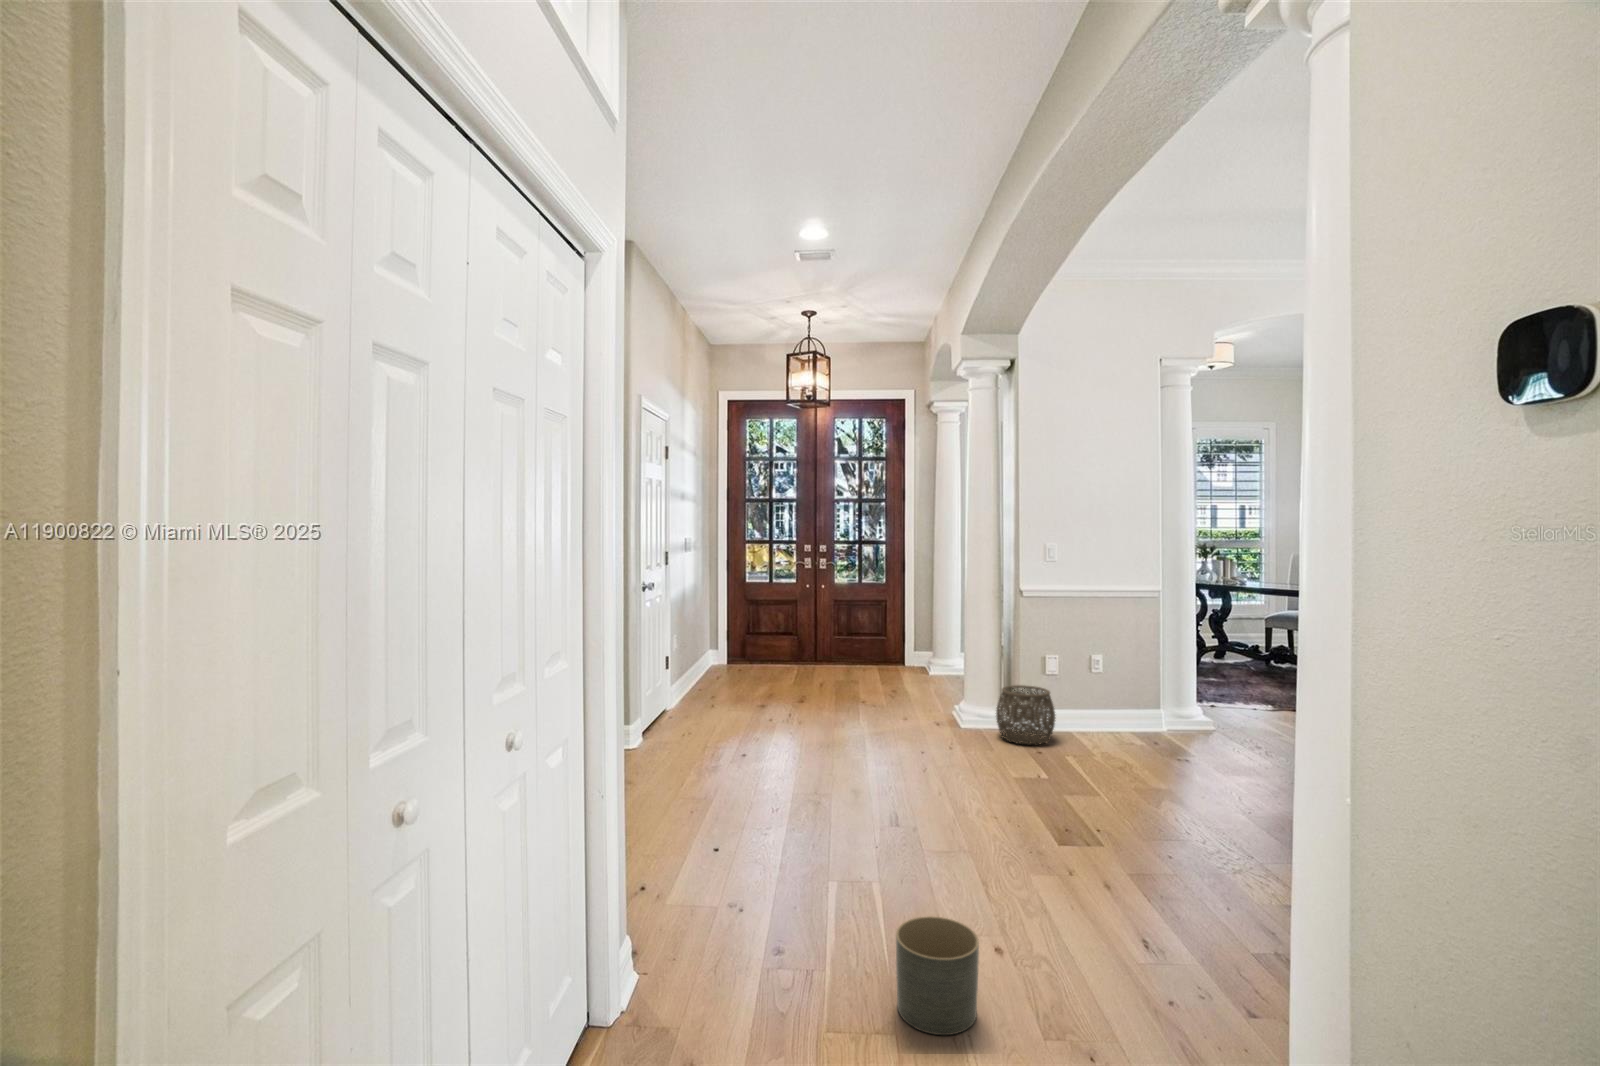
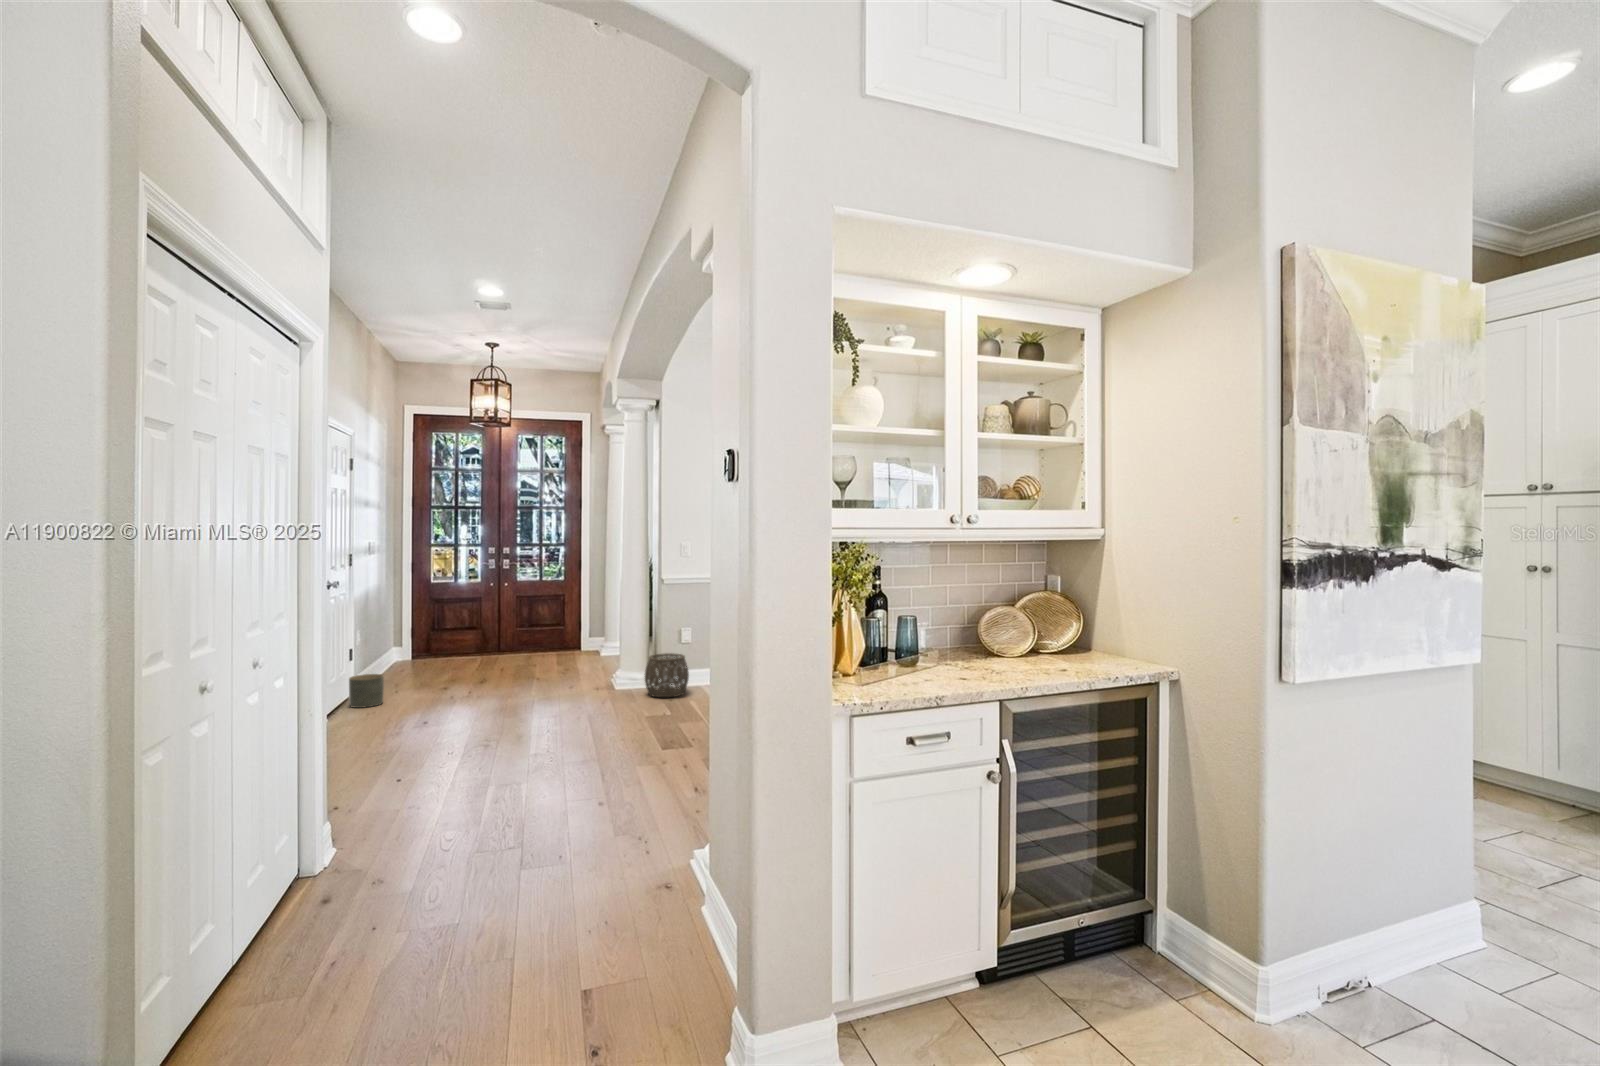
planter: present [896,916,979,1035] -> present [349,674,384,708]

